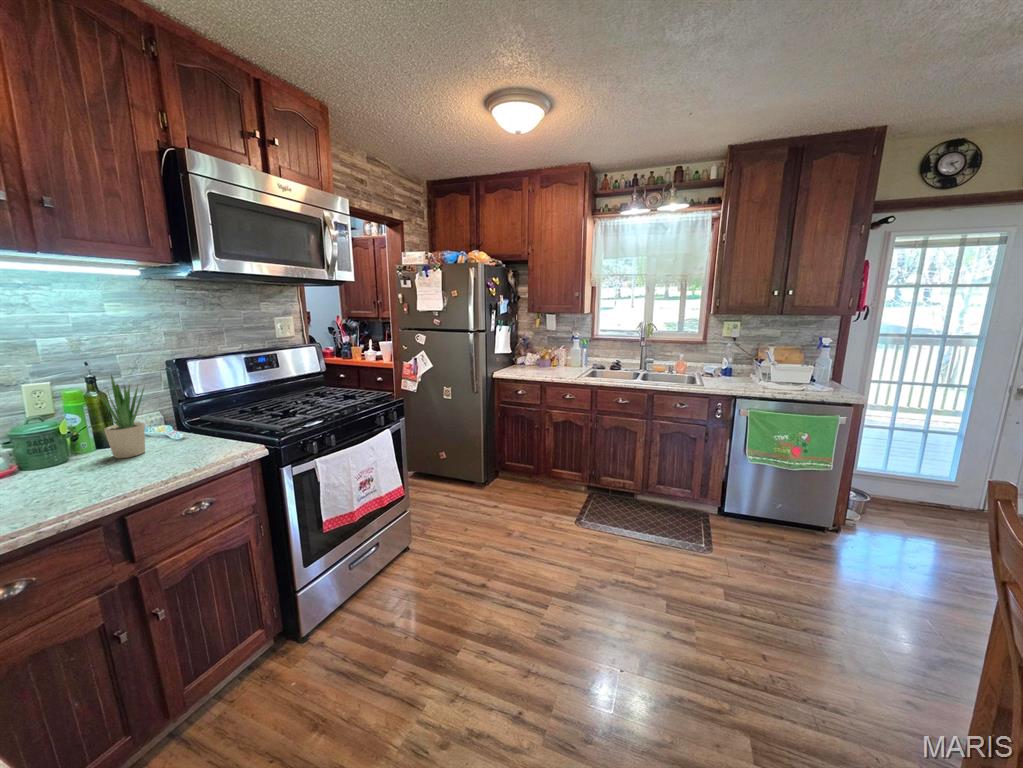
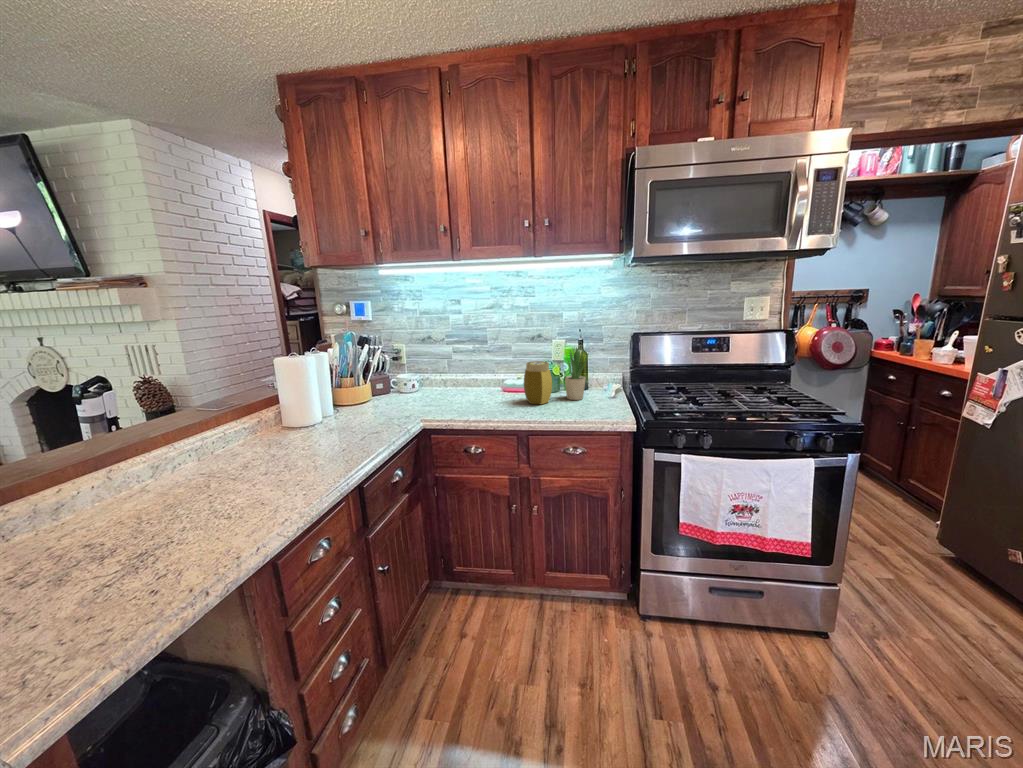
jar: none [35,412,103,482] -> present [524,361,552,404]

